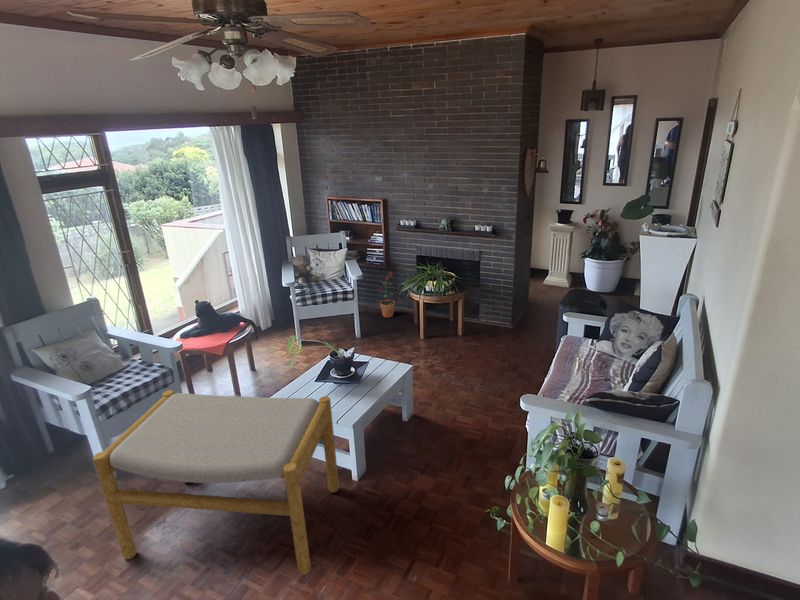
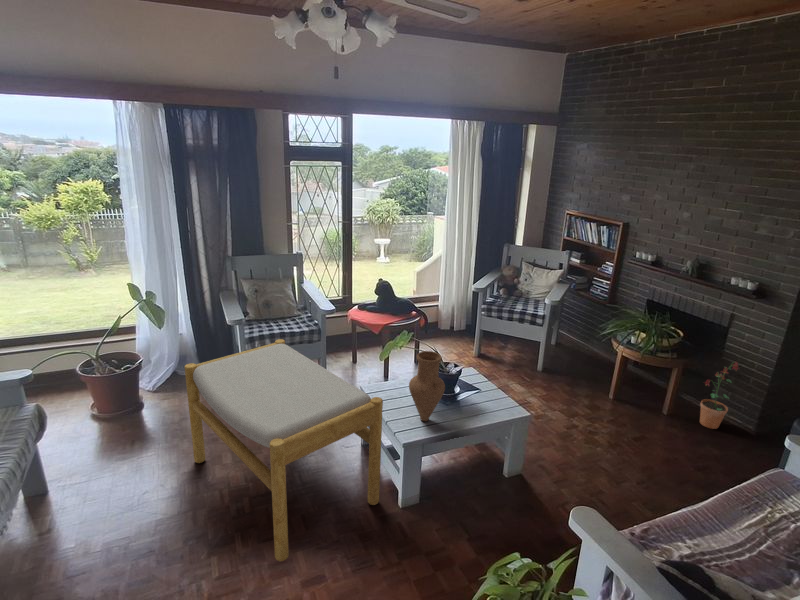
potted plant: present [379,272,395,317] -> present [700,362,738,429]
vase: none [329,342,361,404] -> present [409,351,445,421]

